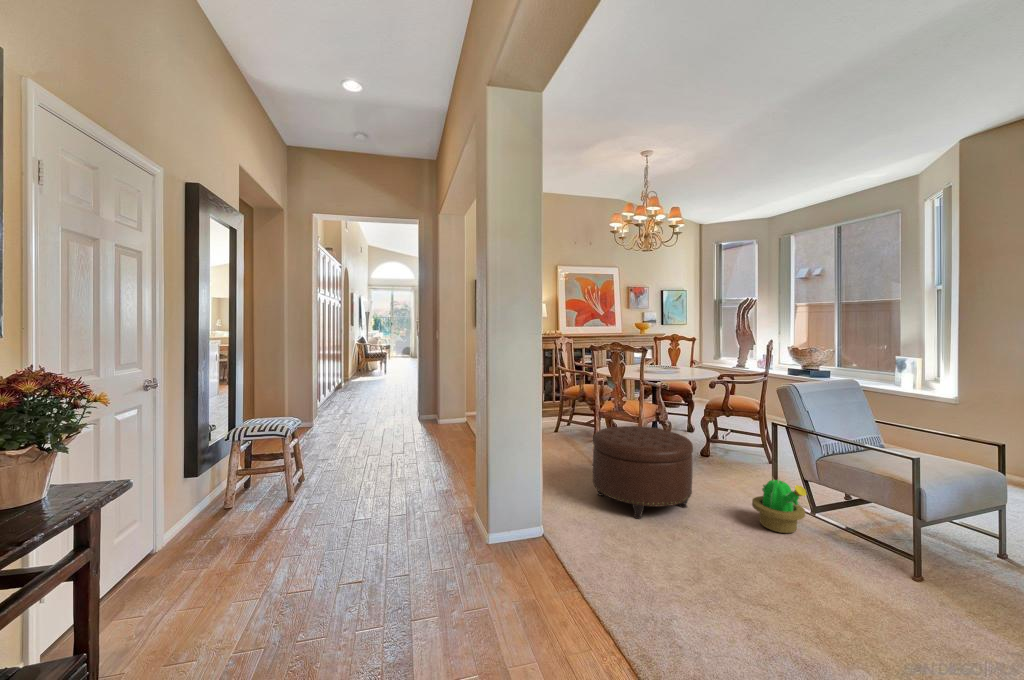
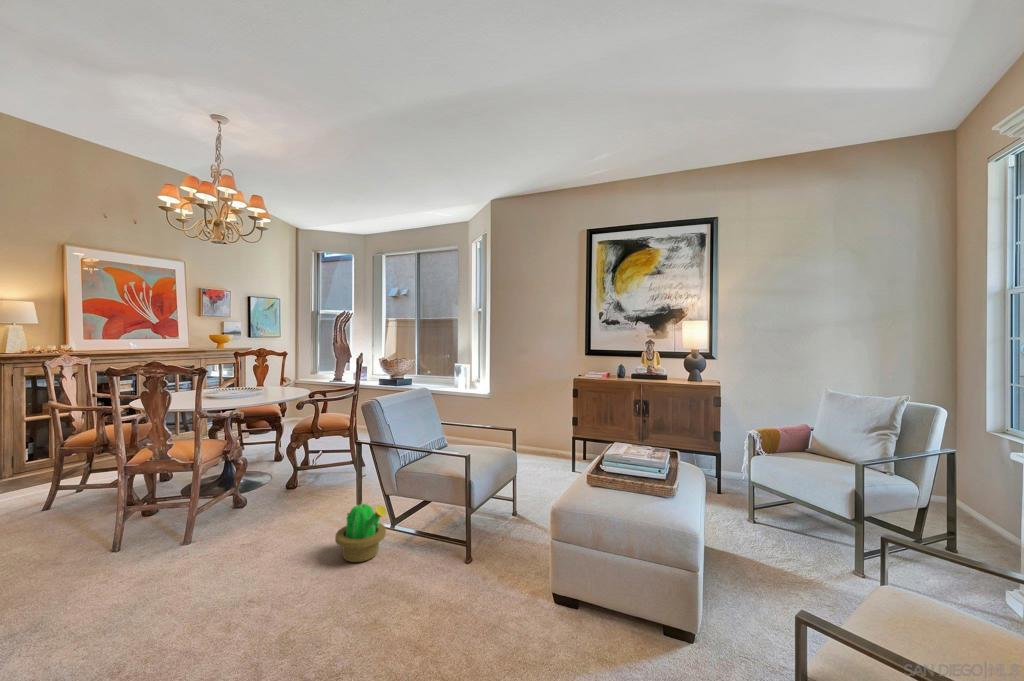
ottoman: present [593,426,693,519] -> none [93,474,266,621]

